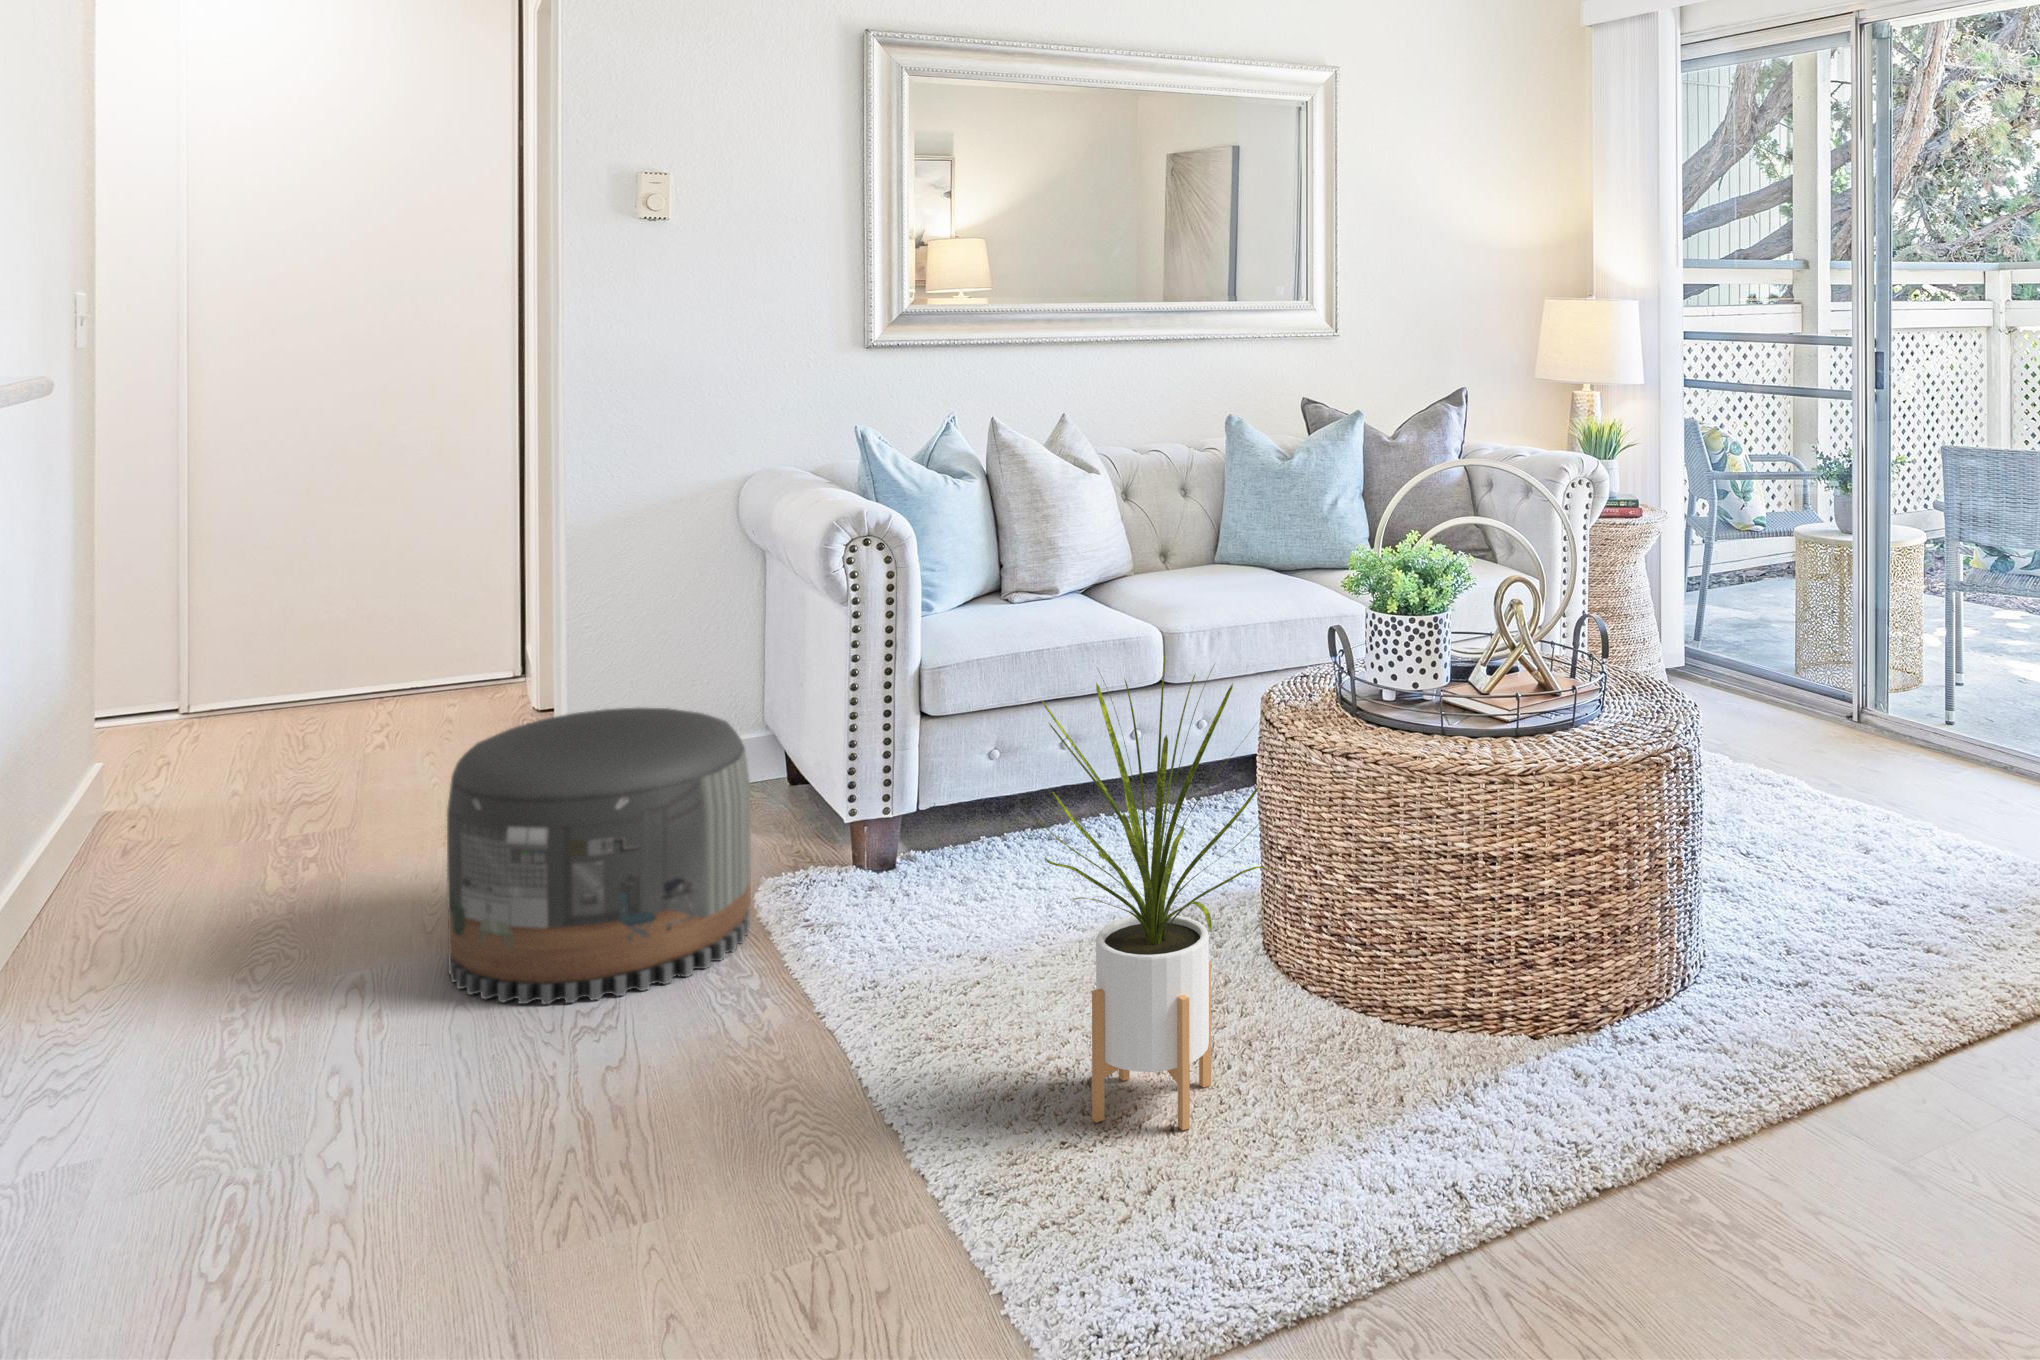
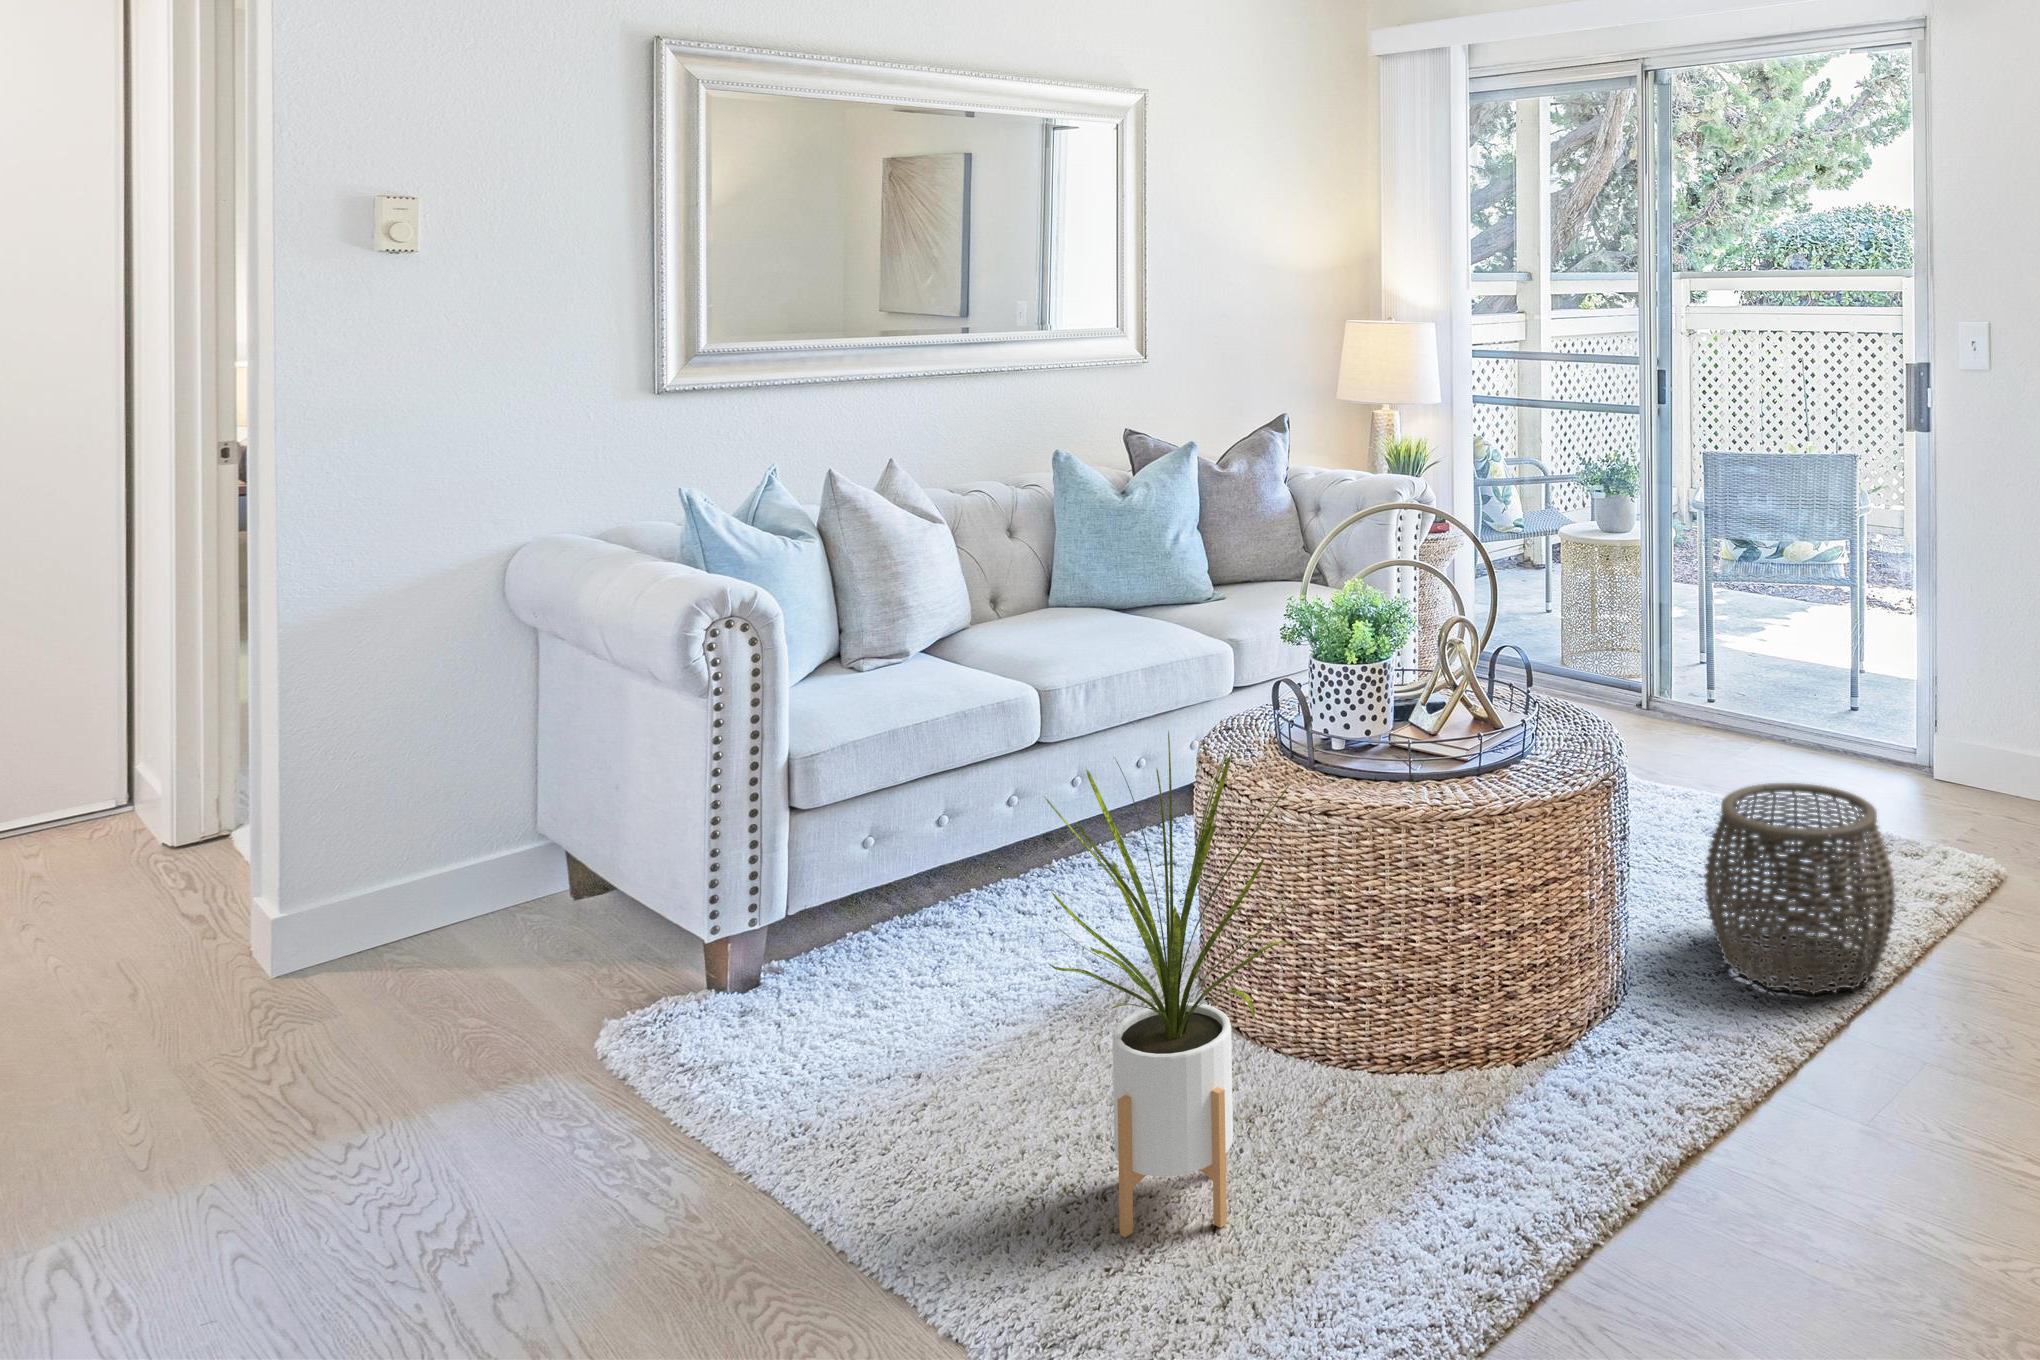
pouf: present [447,707,751,1004] -> none [216,839,614,1225]
woven basket: none [1787,789,2009,1024] -> present [1704,783,1896,994]

